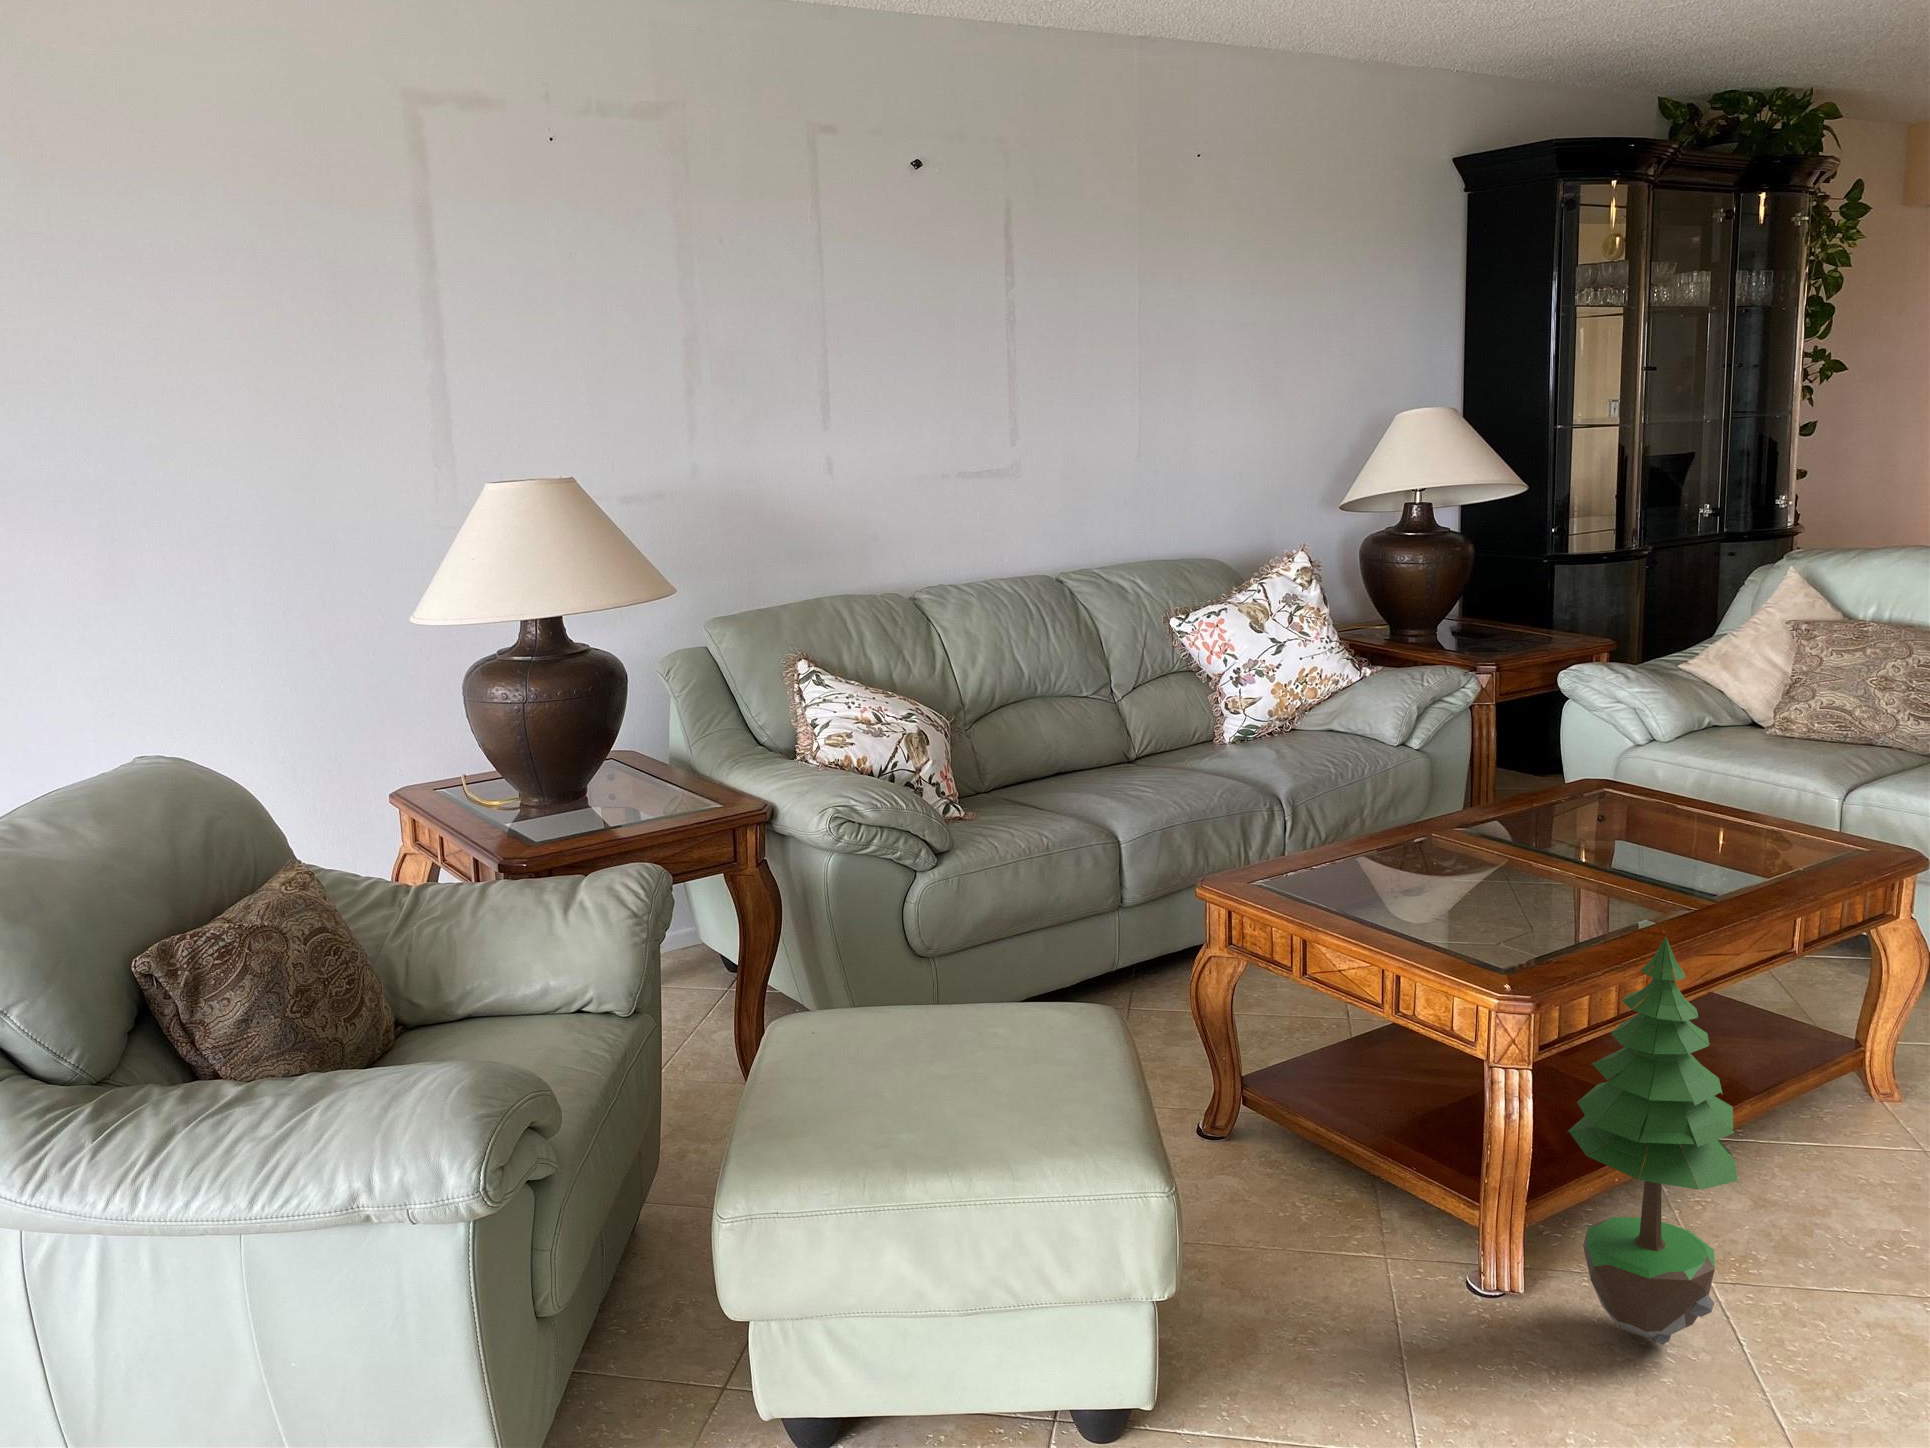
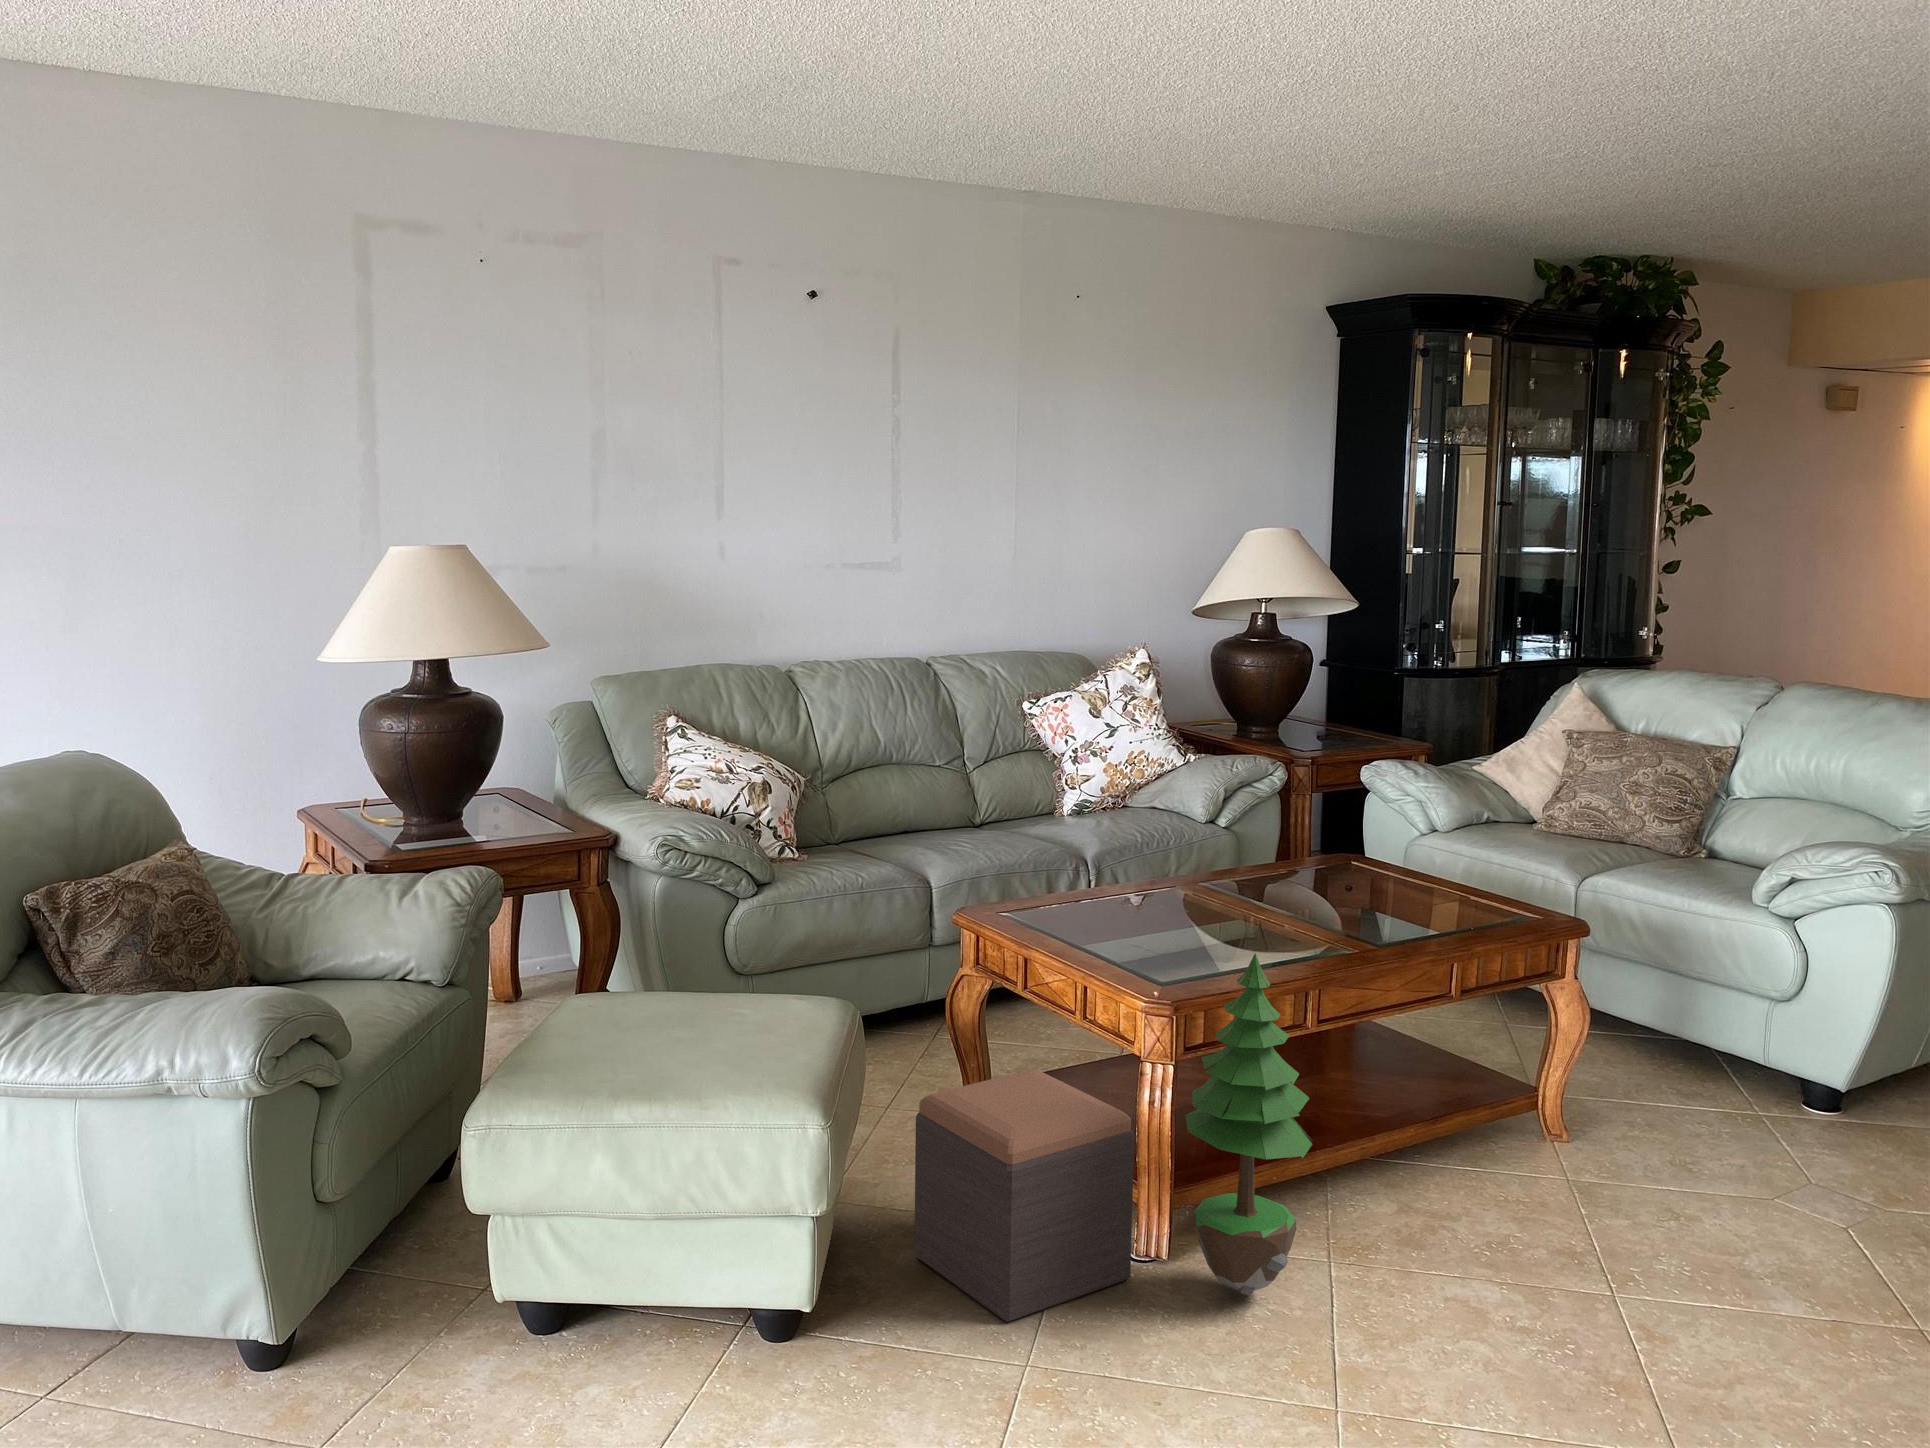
footstool: none [1232,1076,1508,1399] -> present [914,1069,1134,1322]

